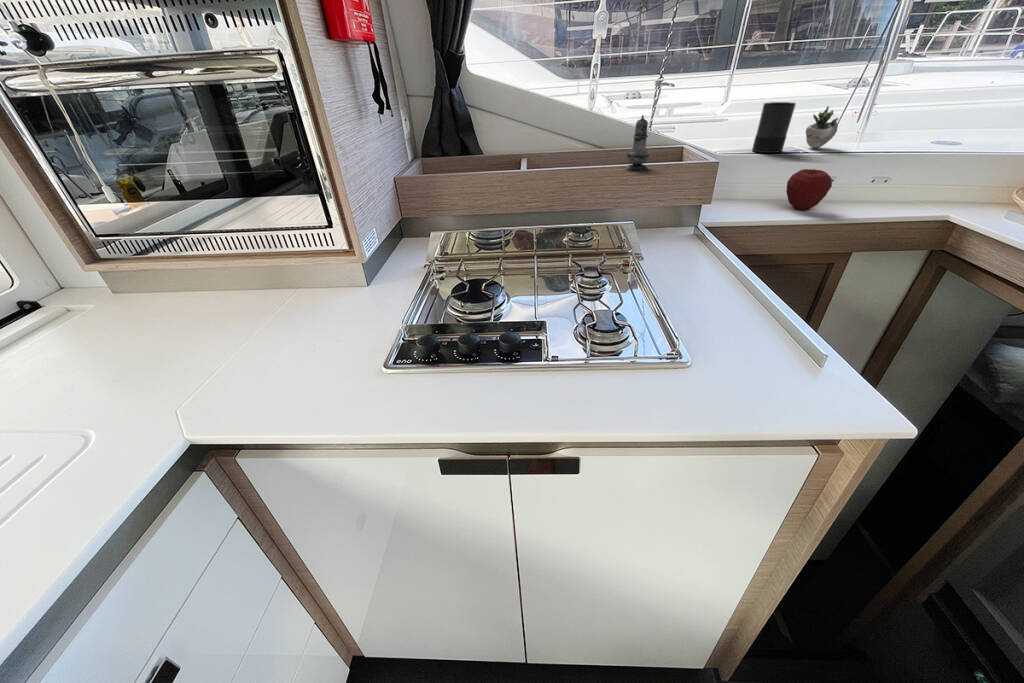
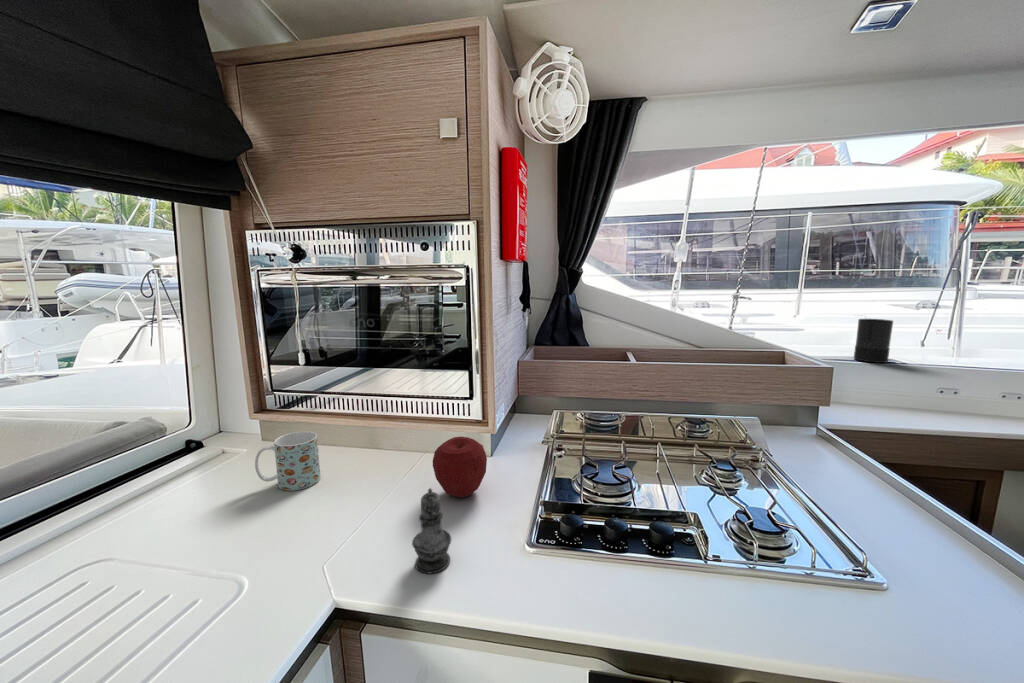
succulent plant: present [806,103,876,148] -> none [908,325,982,361]
salt shaker: present [626,115,651,170] -> present [412,488,452,573]
apple: present [786,169,832,210] -> present [433,437,487,497]
mug: none [87,280,180,343] -> present [255,431,320,491]

